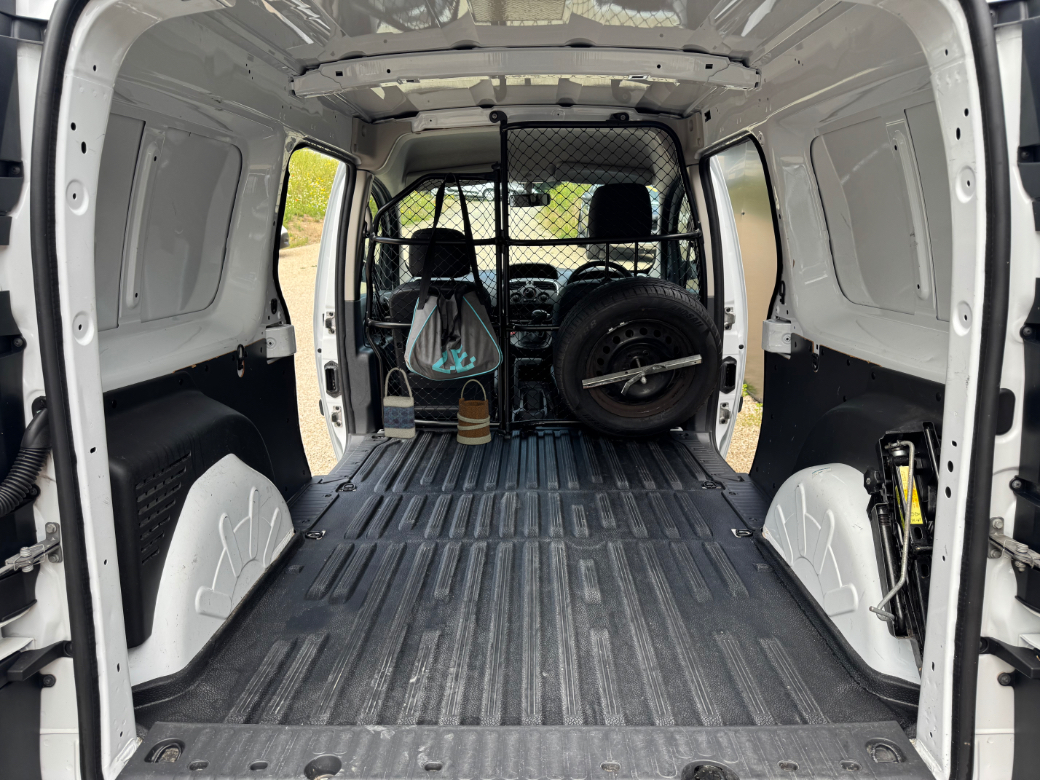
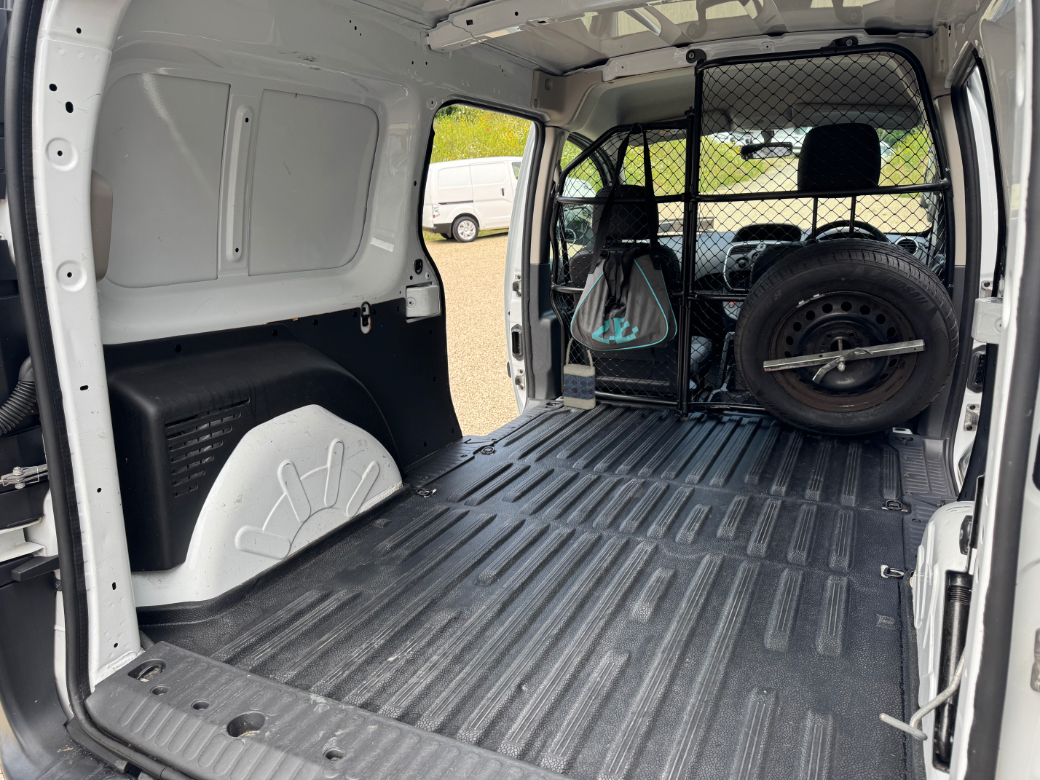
wooden bucket: present [457,380,491,444] -> none [635,352,673,422]

